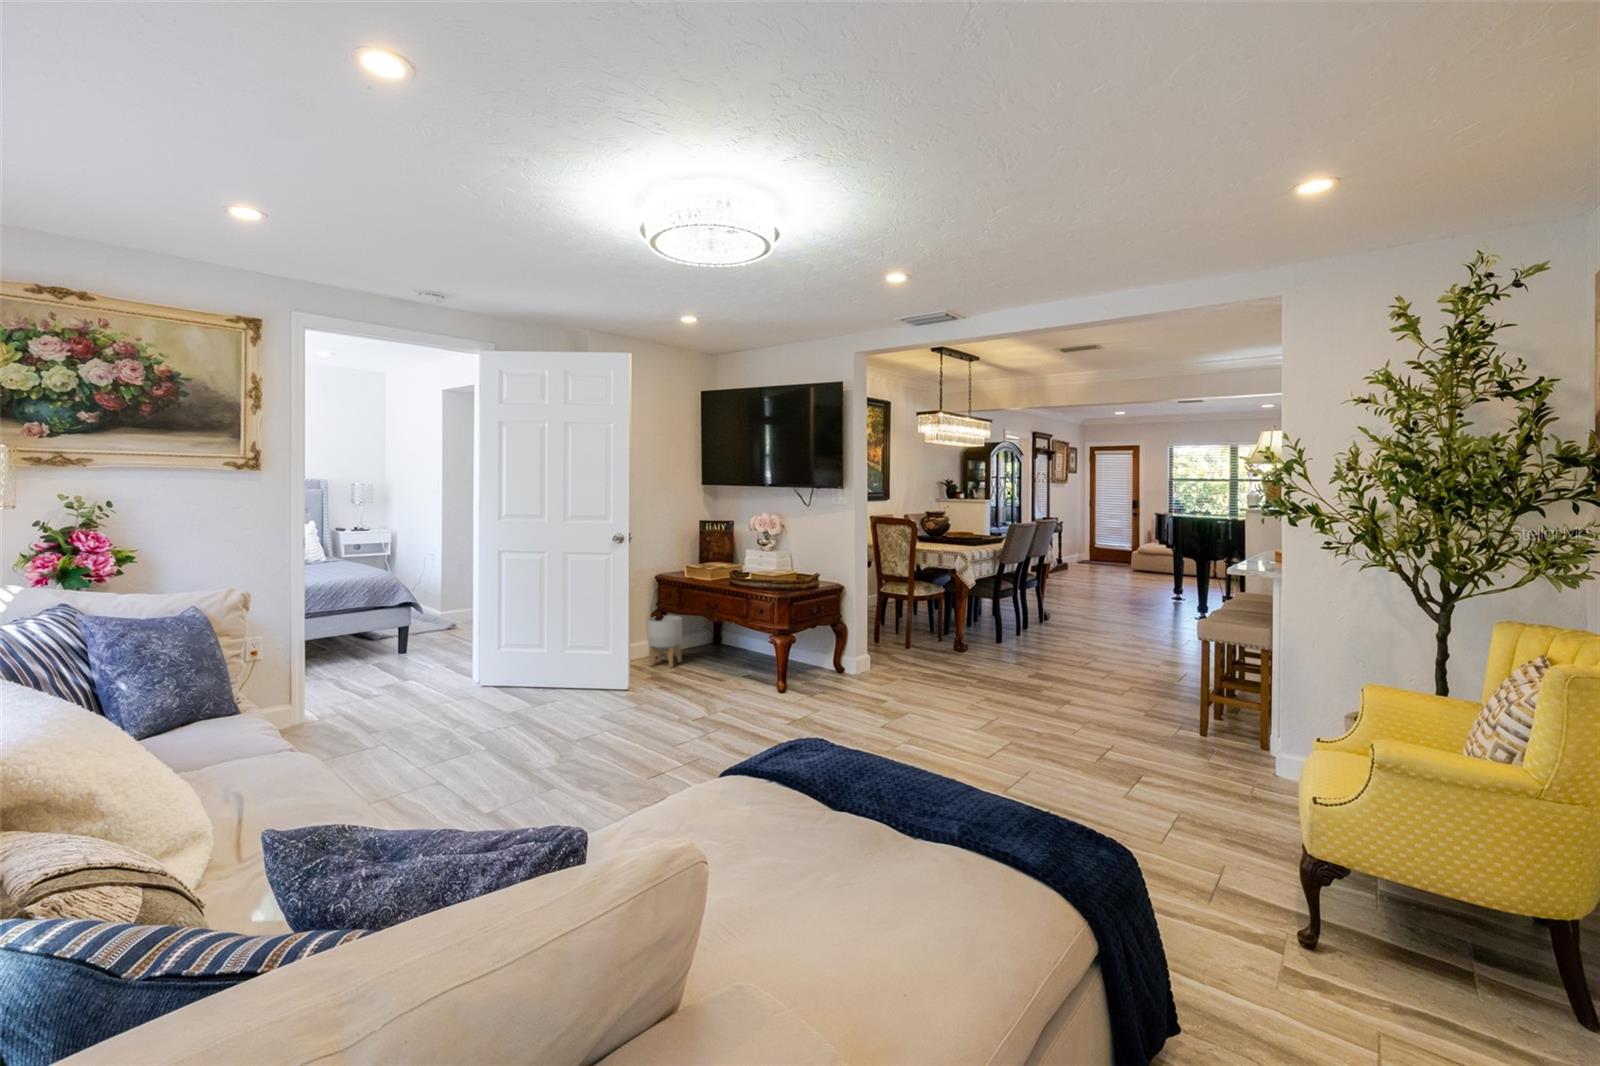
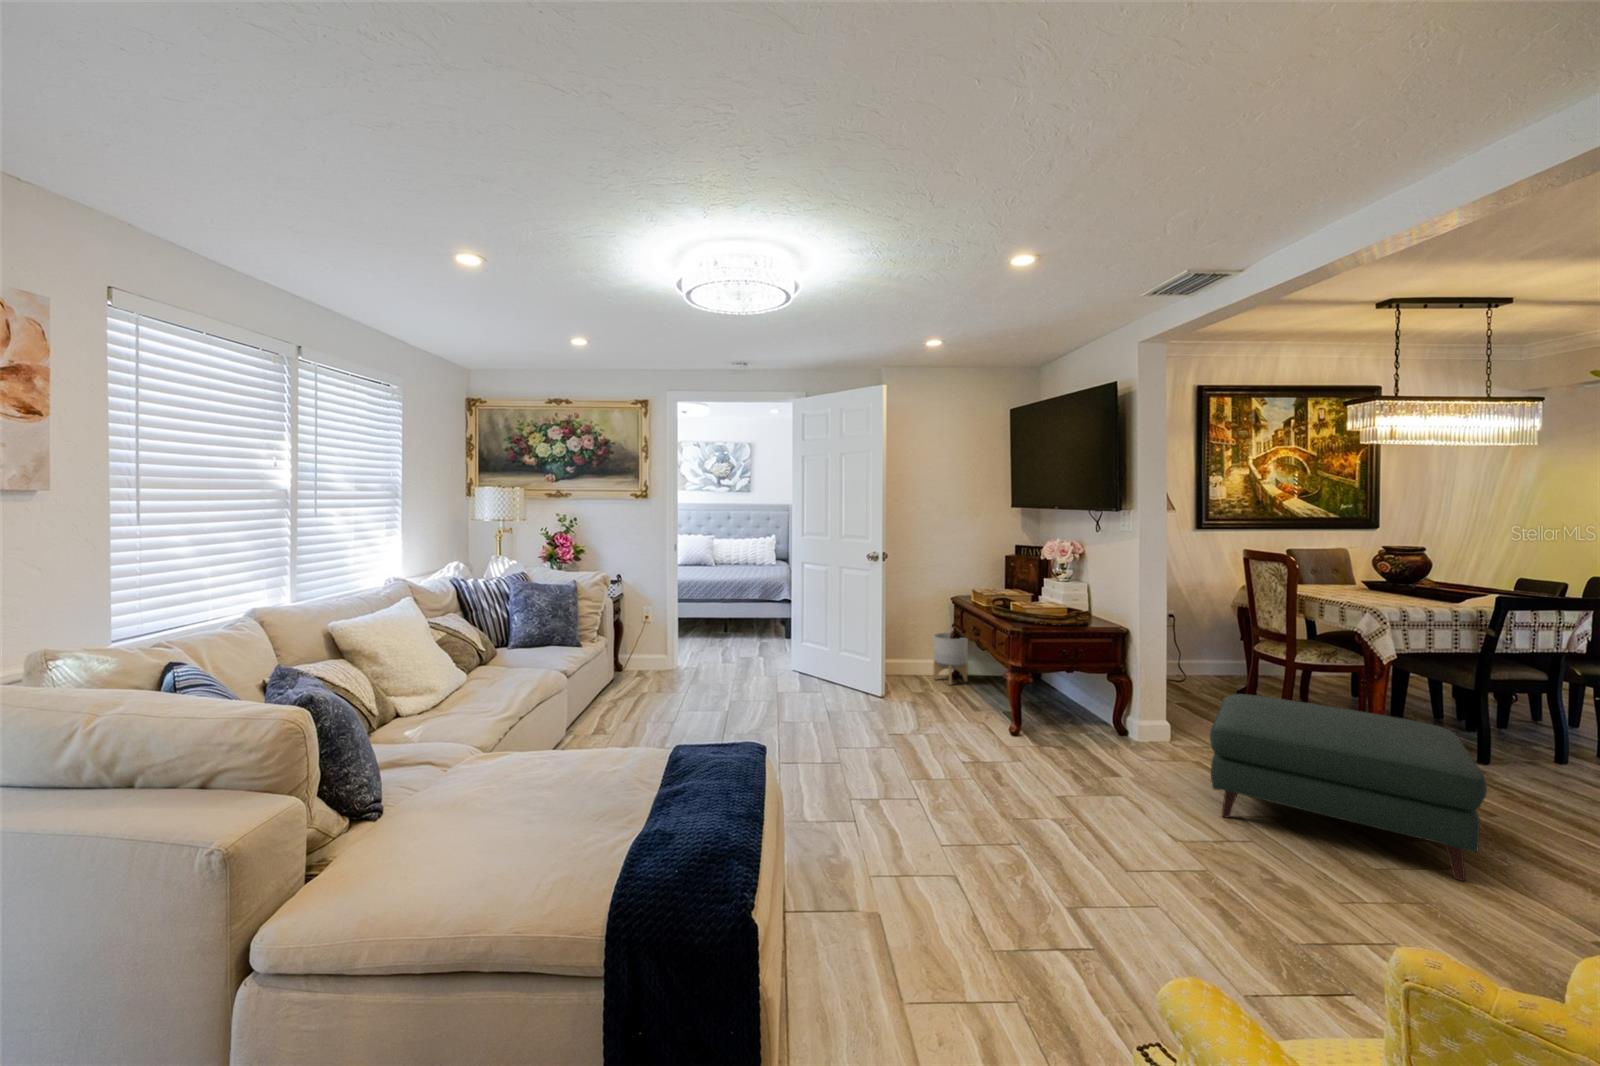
ottoman: none [920,614,1067,697] -> present [1210,694,1487,881]

